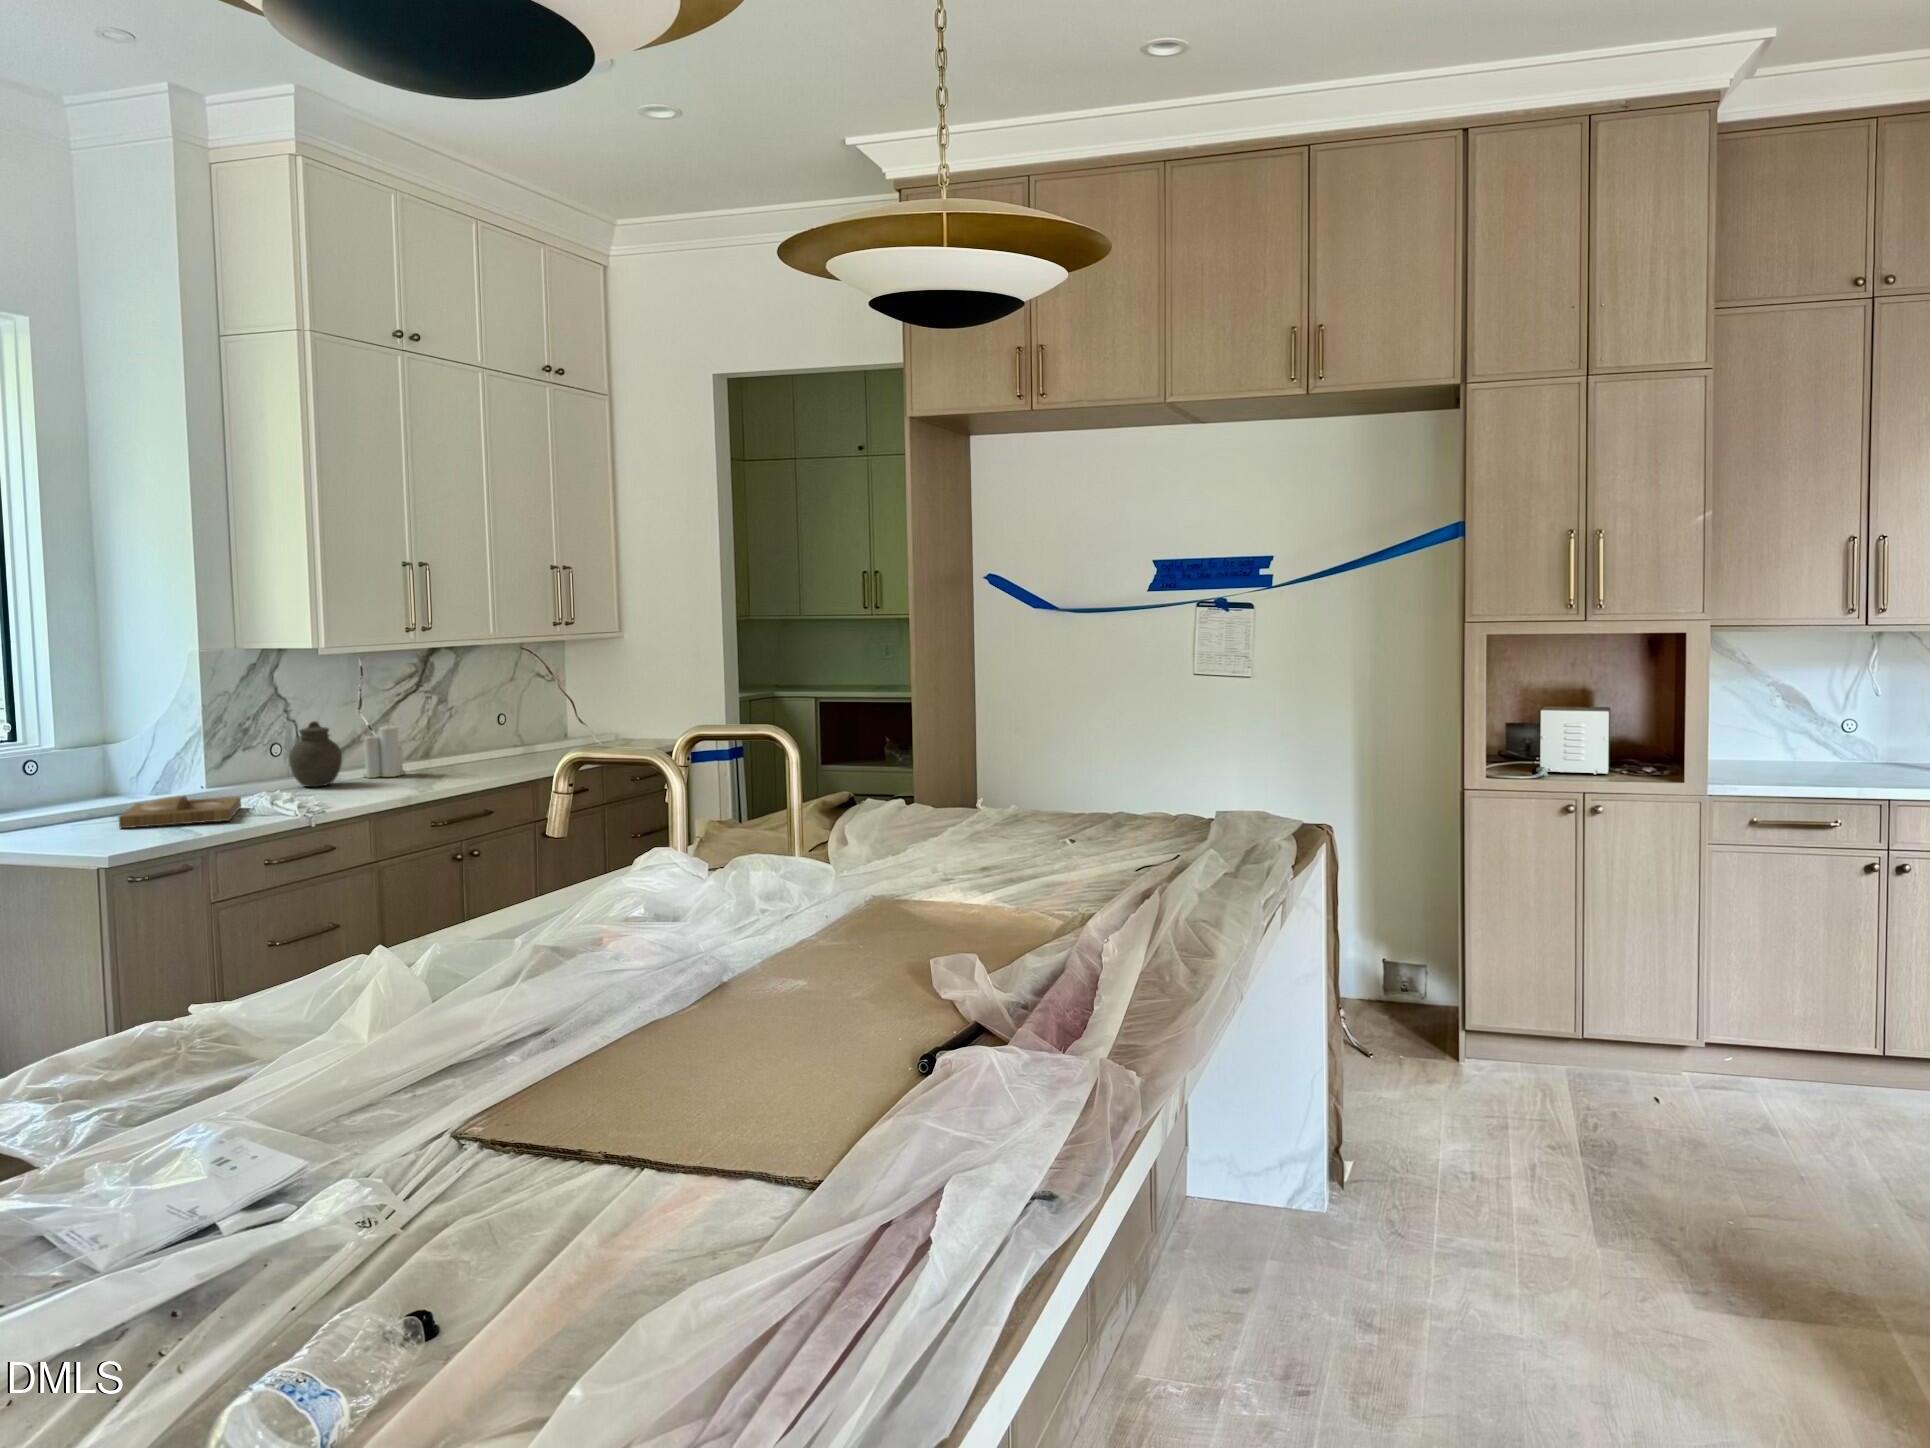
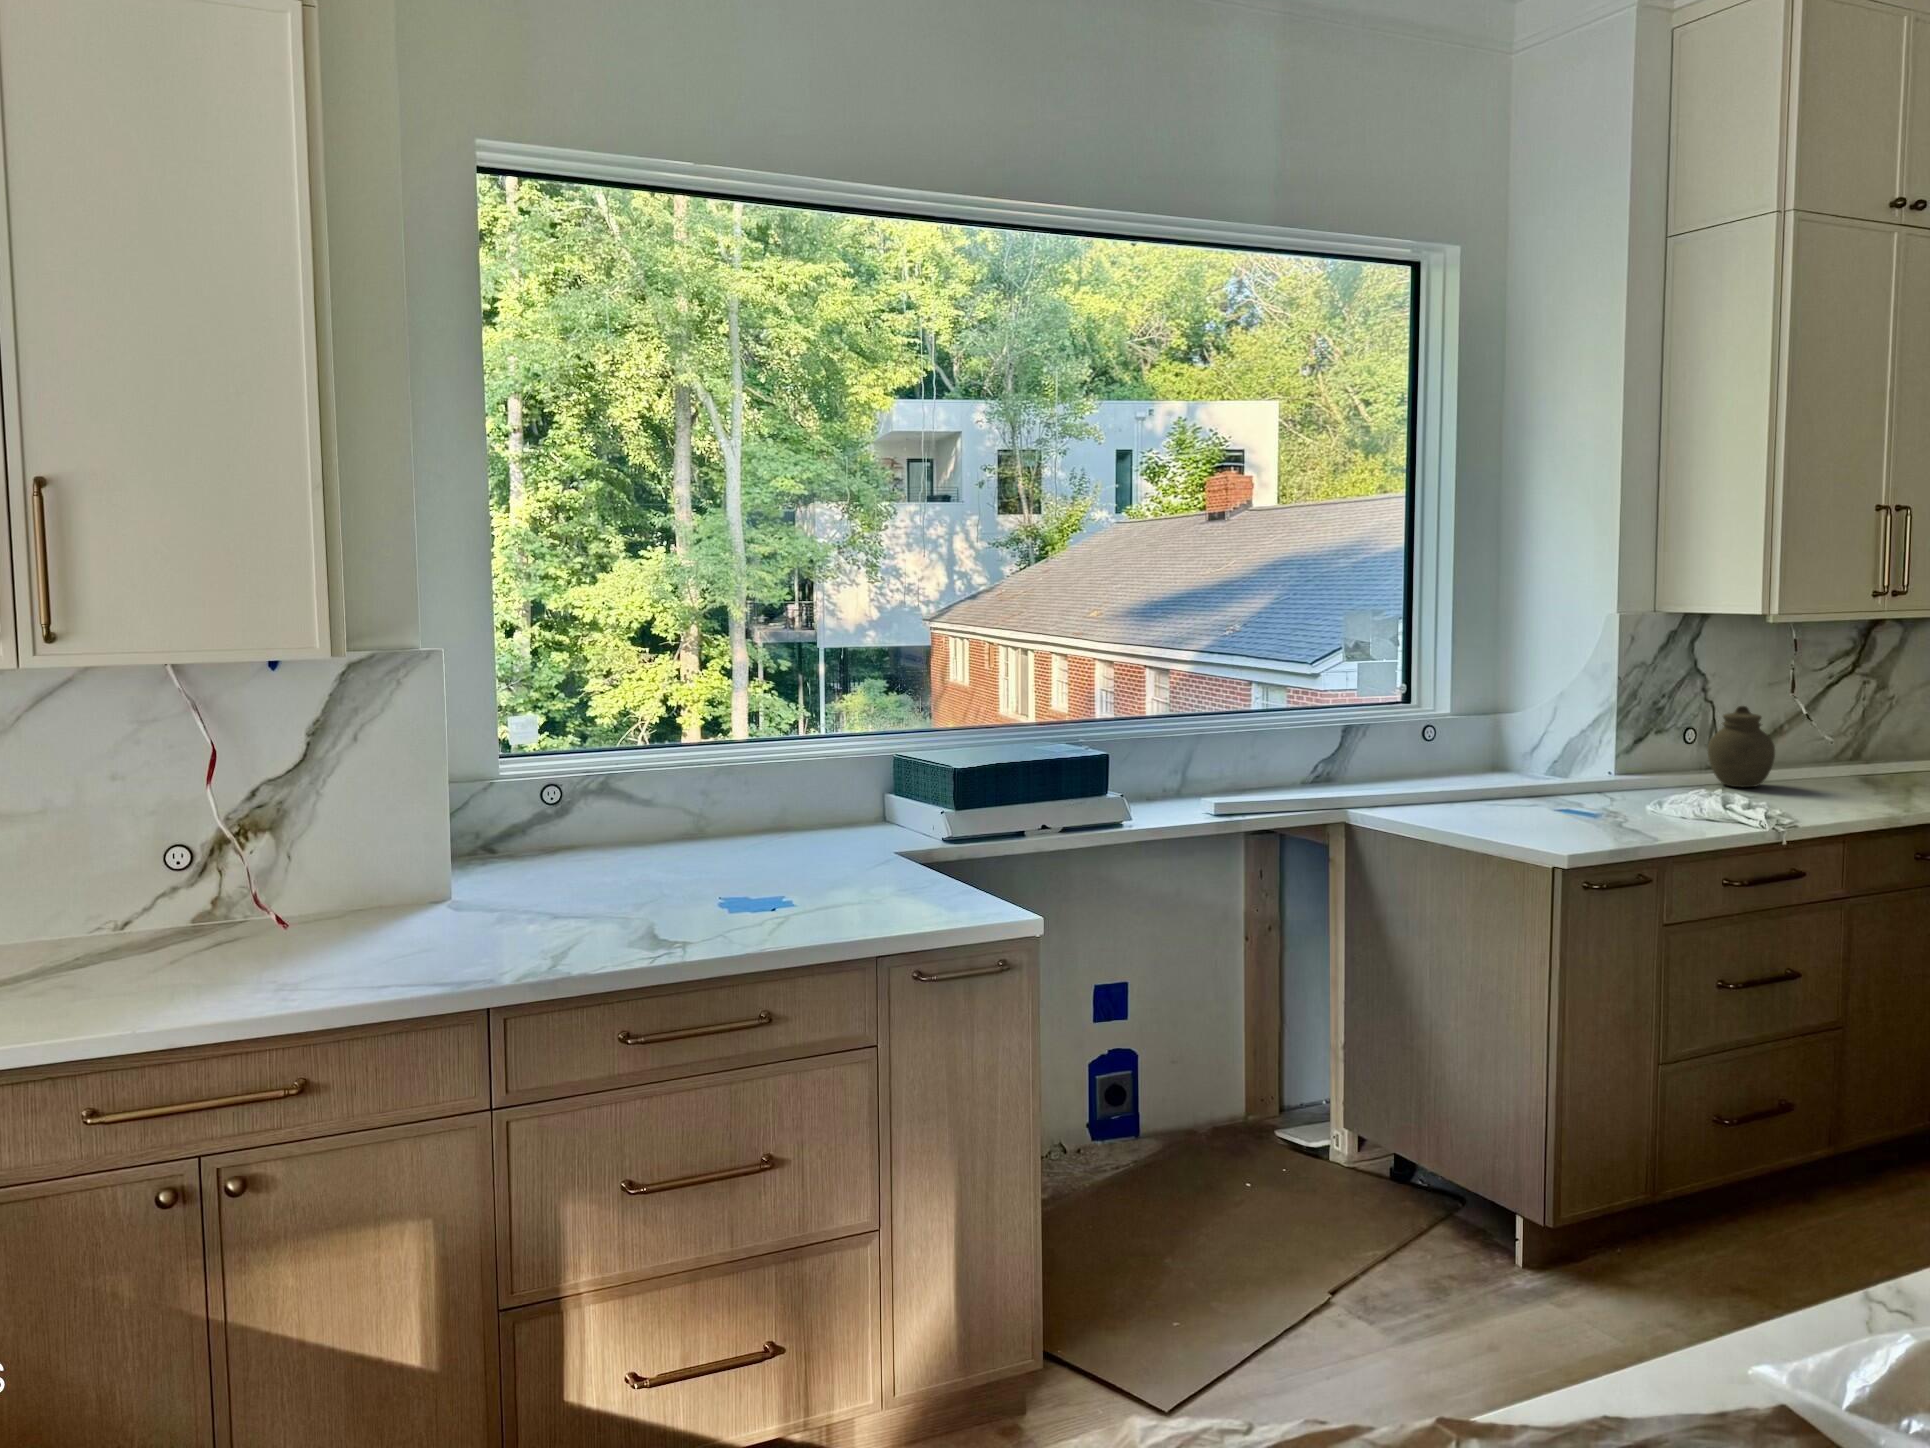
candle: present [364,726,406,778] -> none [1791,711,1849,783]
tray: present [119,796,241,828] -> none [1551,786,1675,824]

